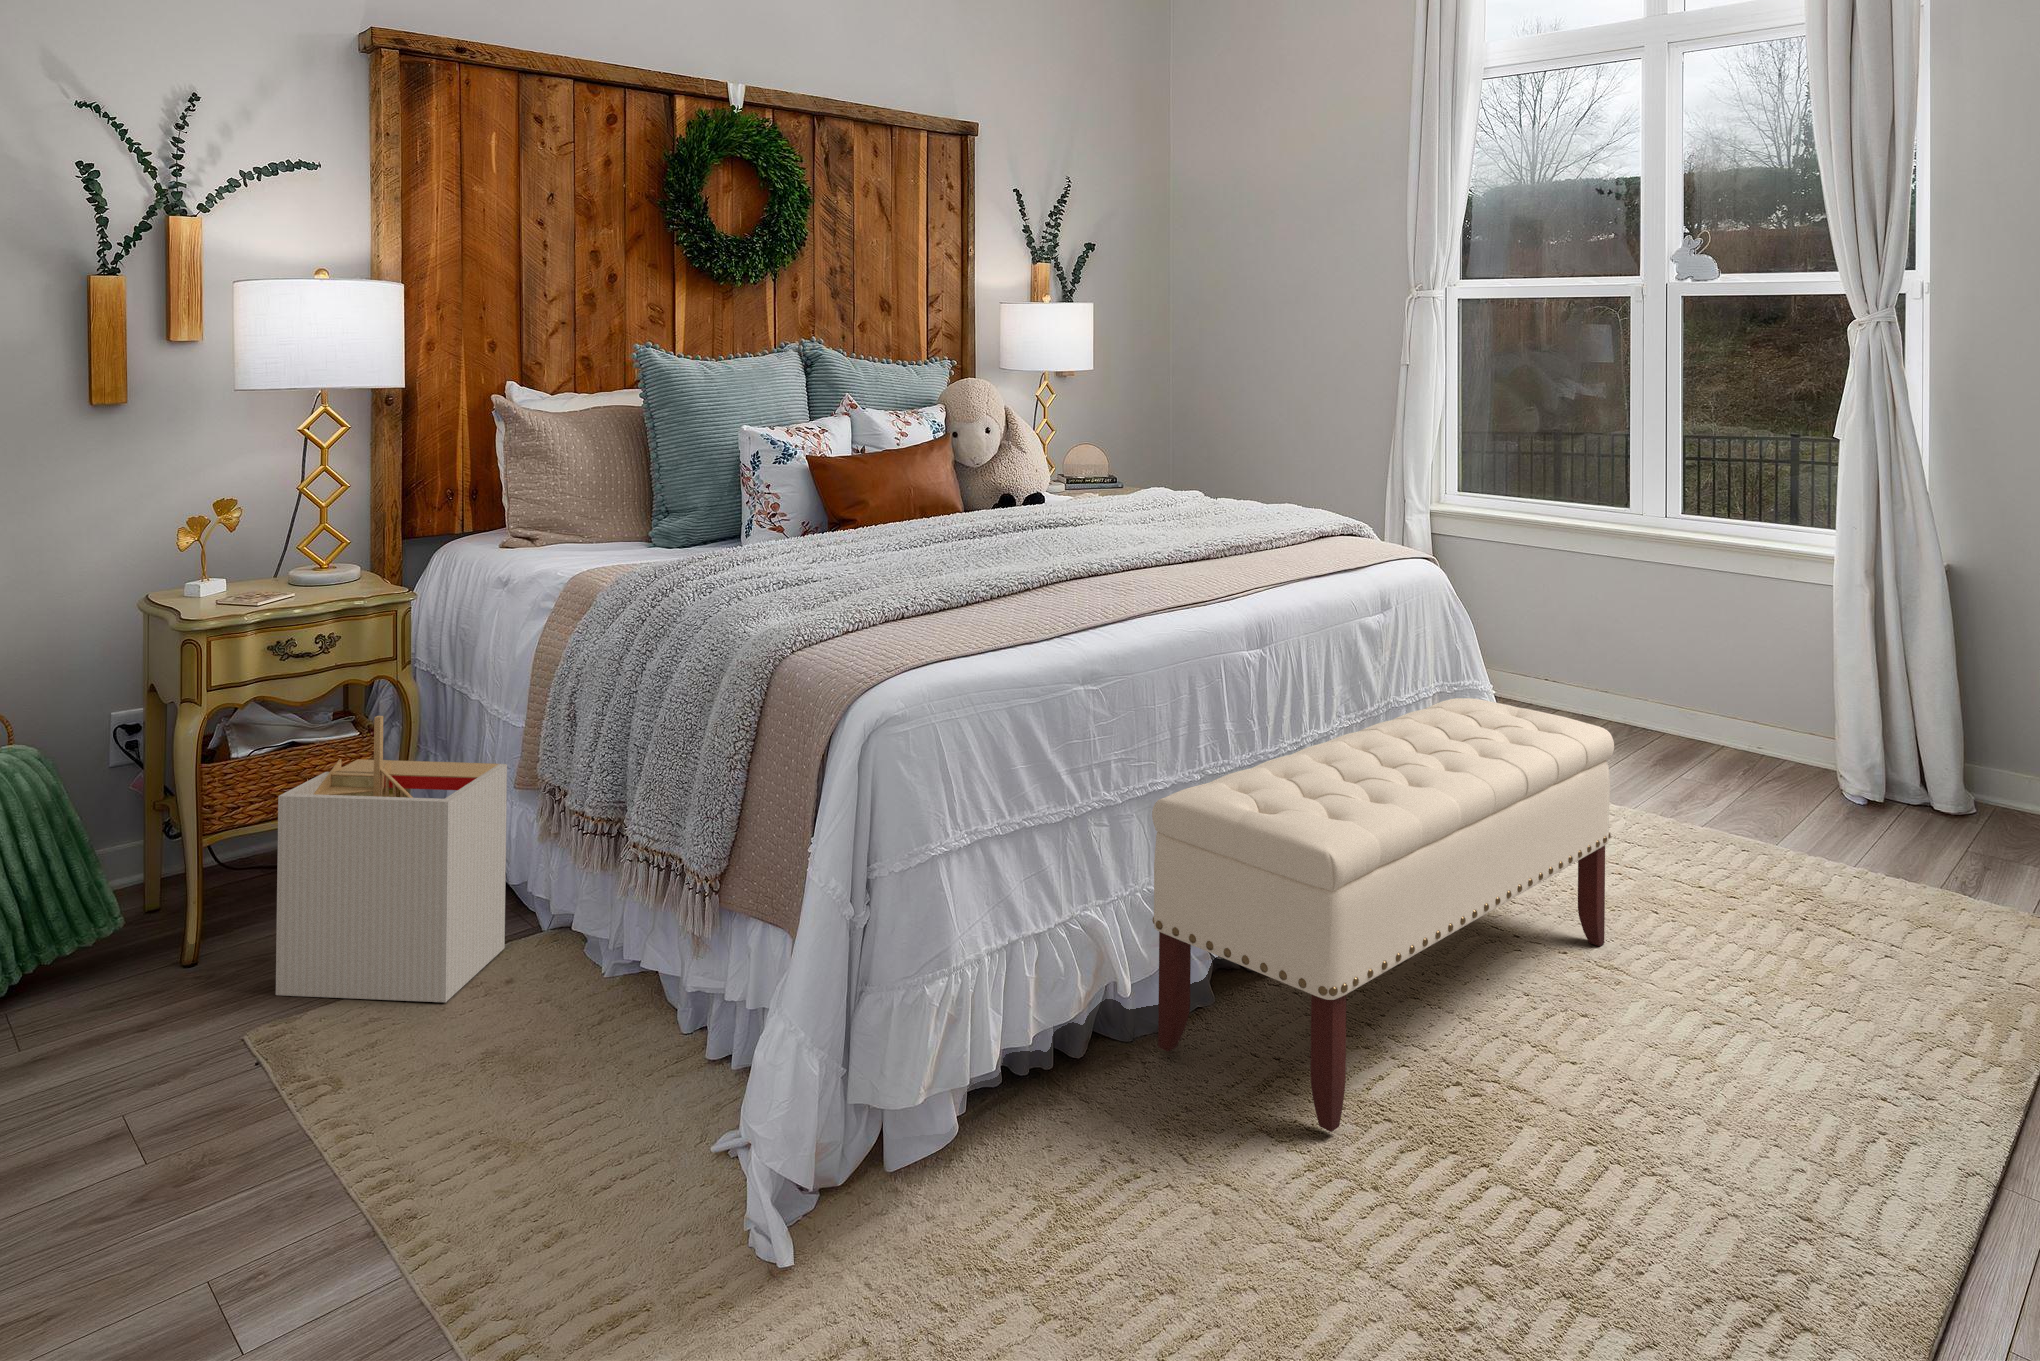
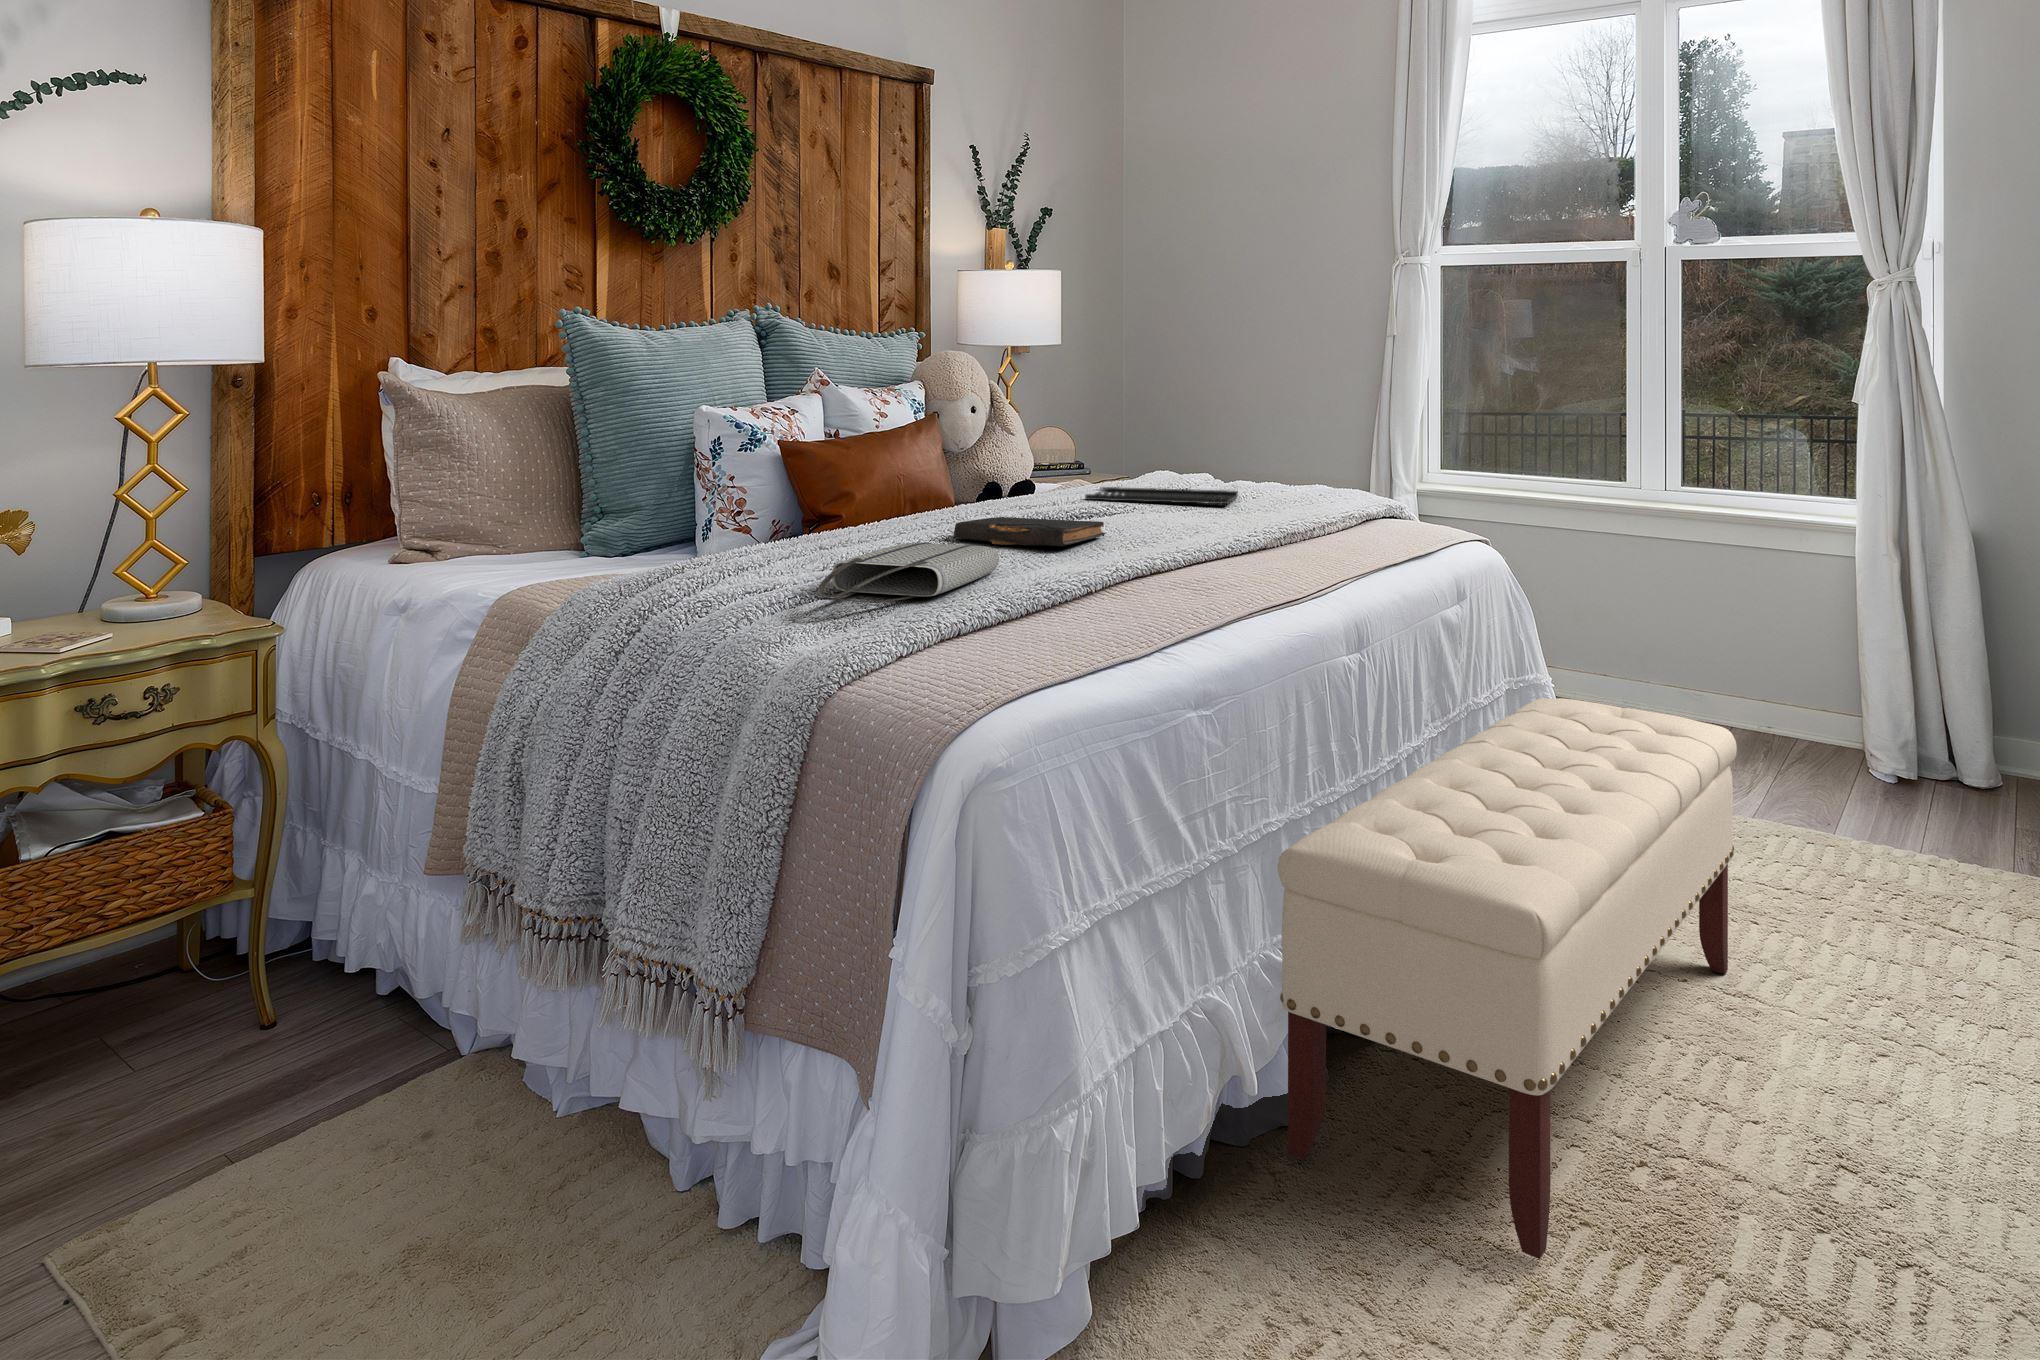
tray: none [1072,501,1210,519] -> present [1085,487,1238,504]
book: none [937,525,1065,550] -> present [954,517,1104,546]
tote bag: none [794,544,958,589] -> present [817,542,999,602]
storage bin: present [276,716,507,1002] -> none [97,789,417,1179]

